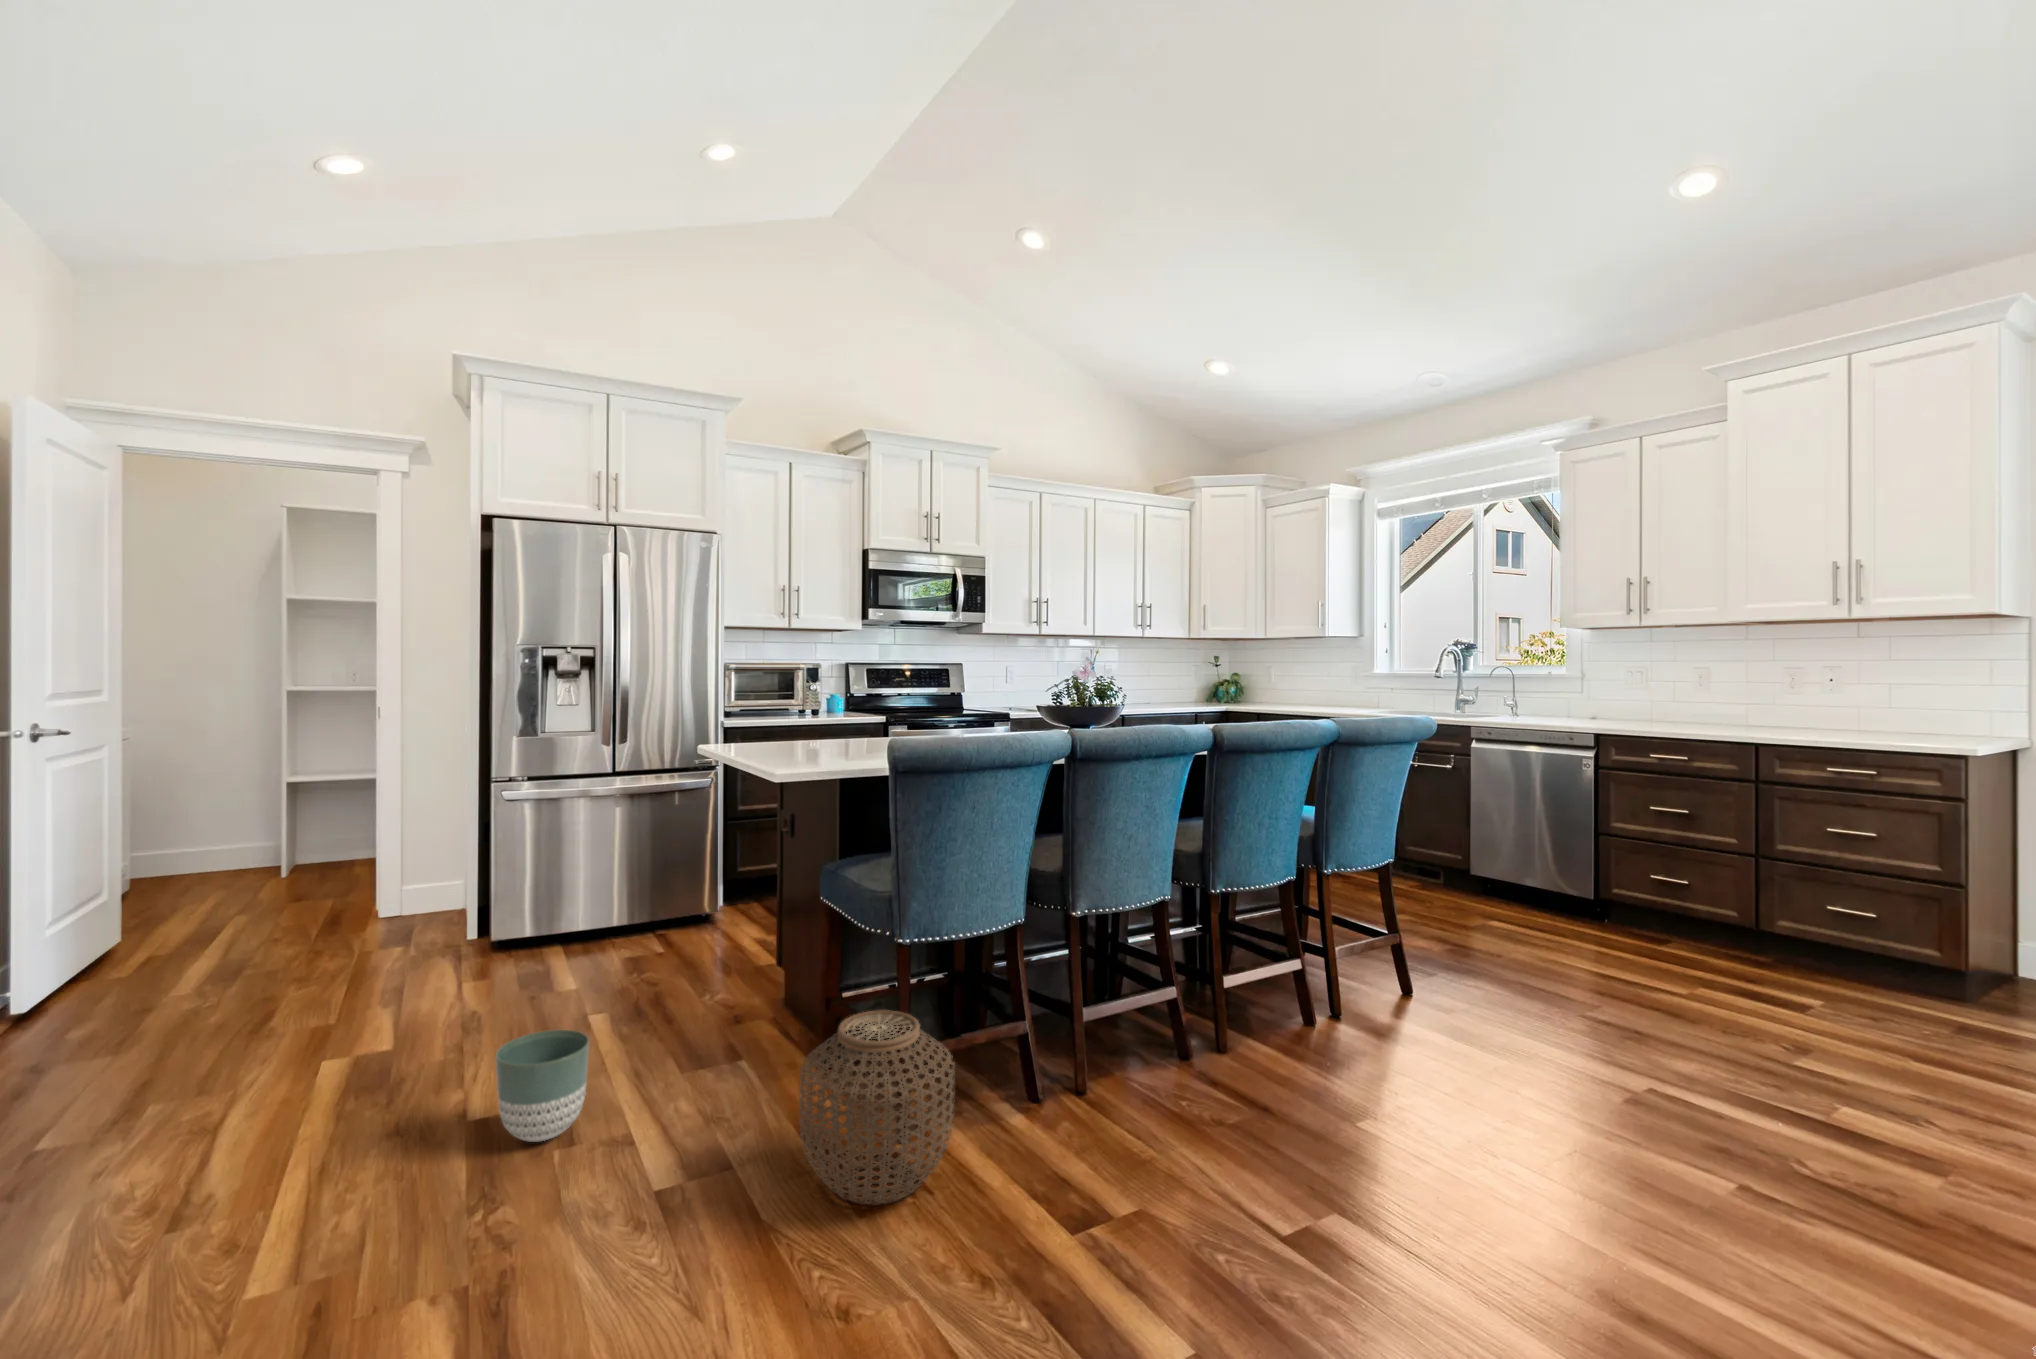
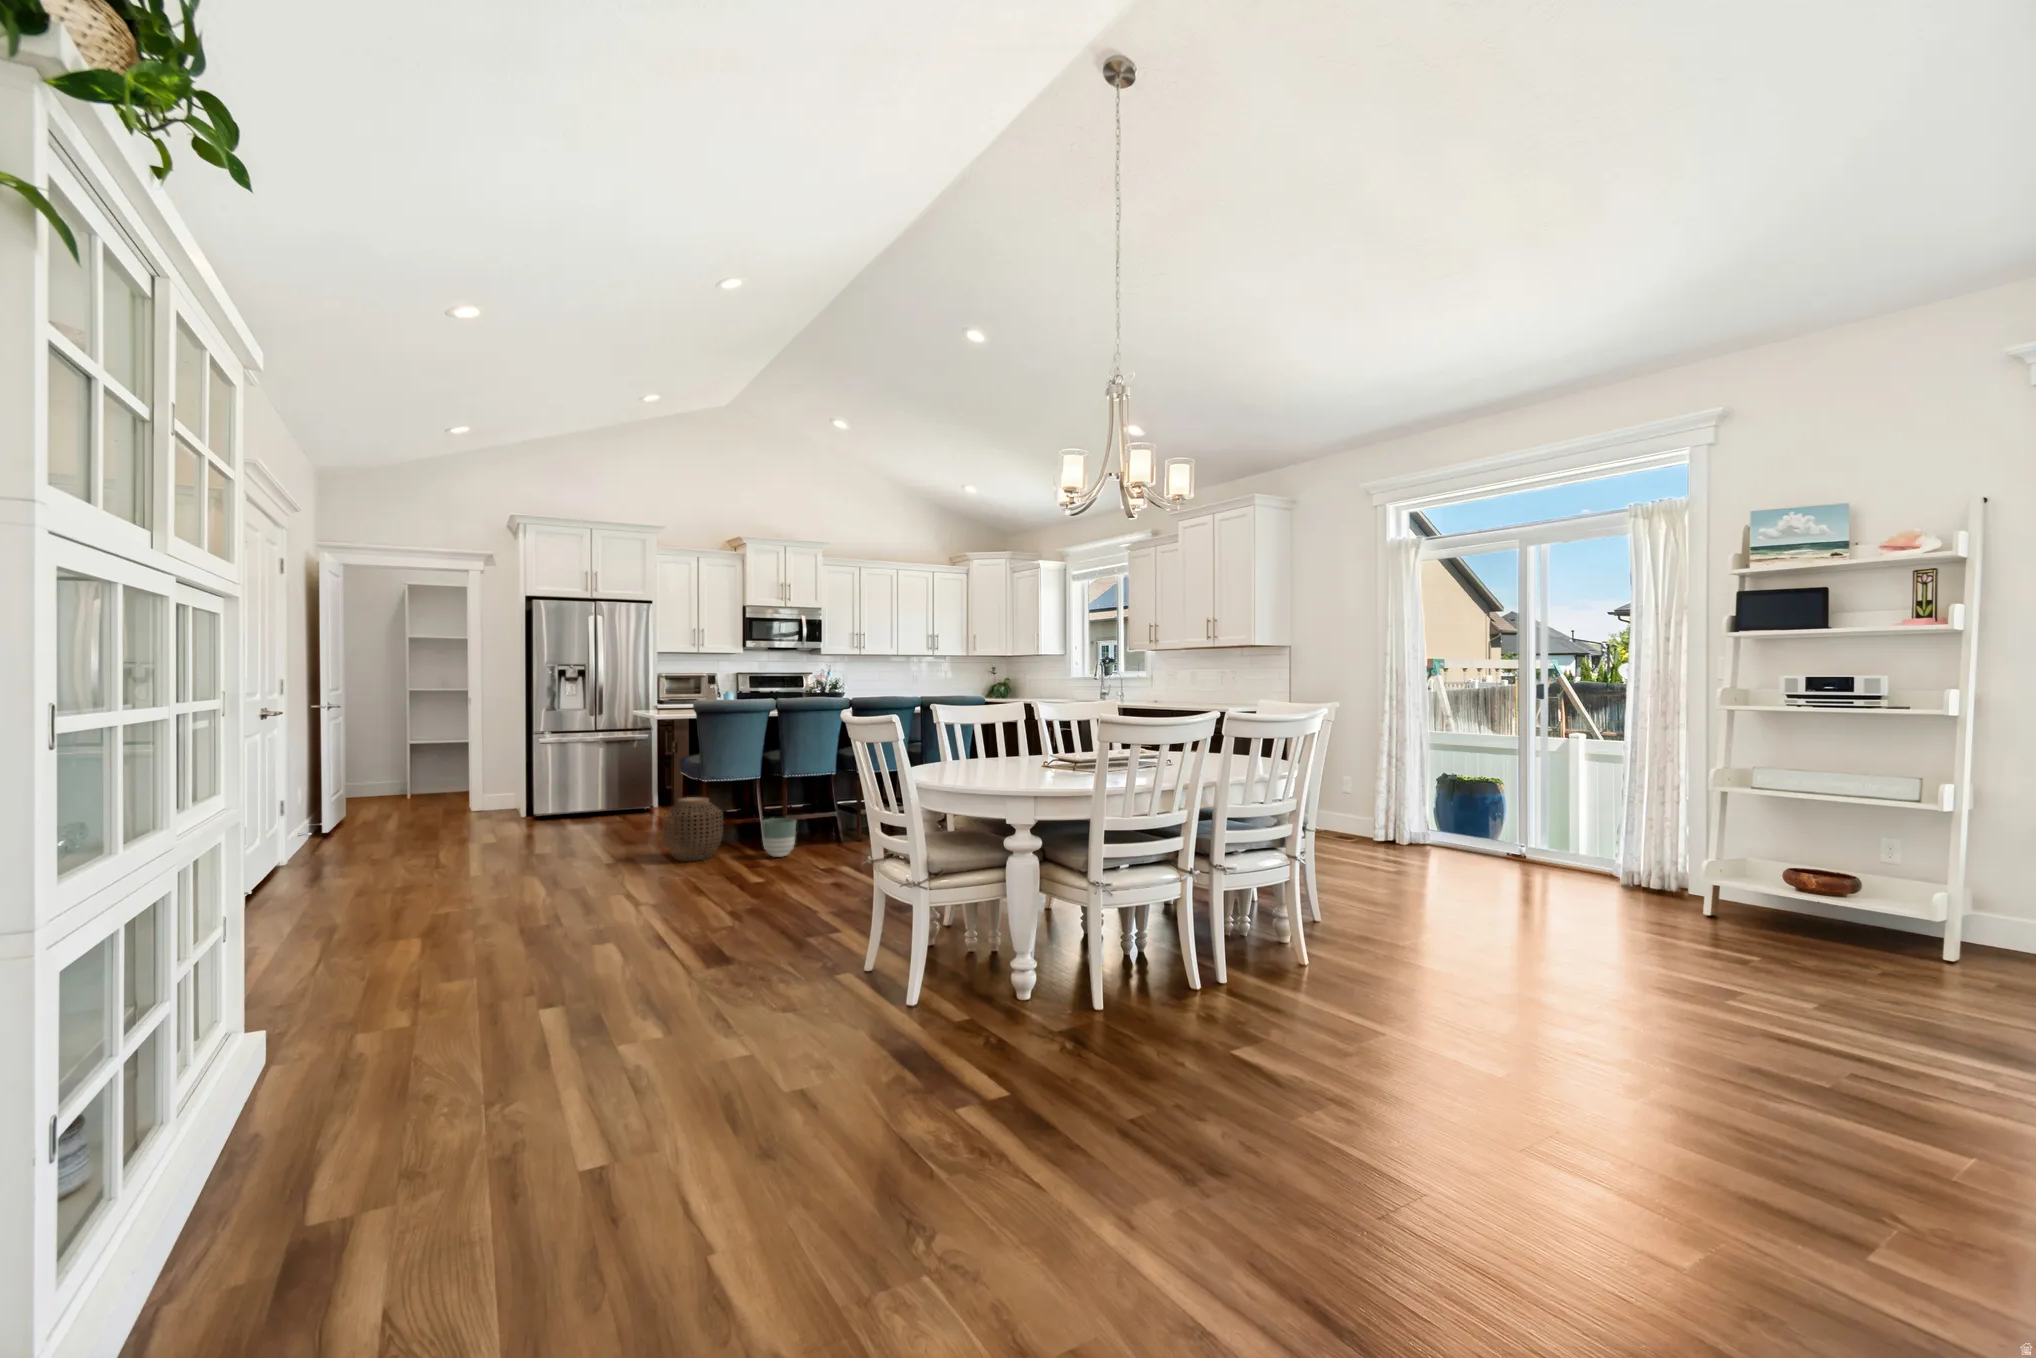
planter: present [496,1030,589,1142] -> present [762,818,796,857]

